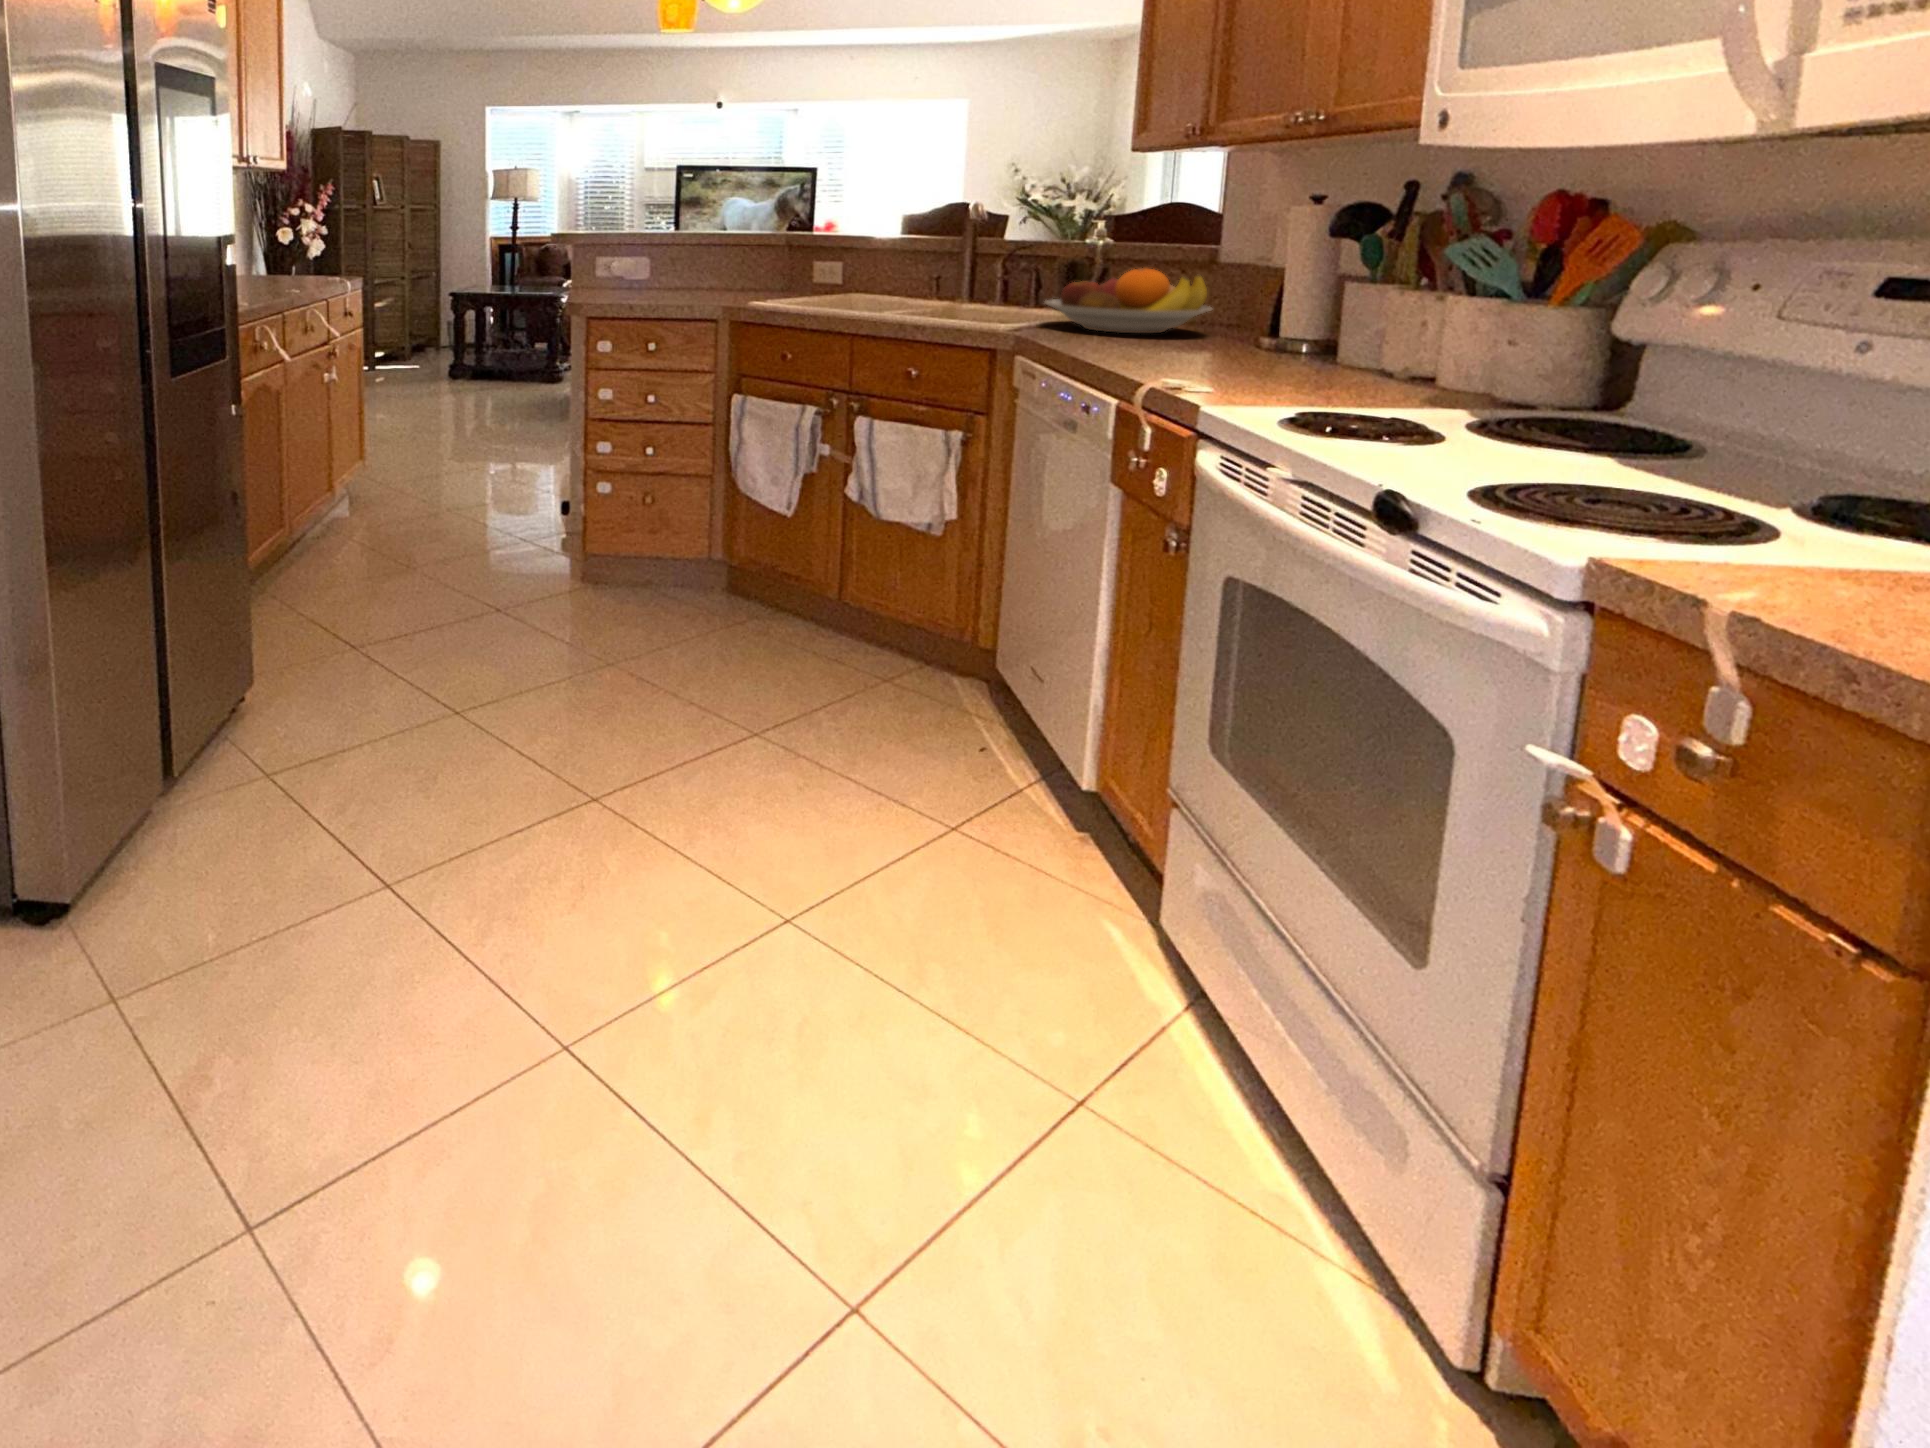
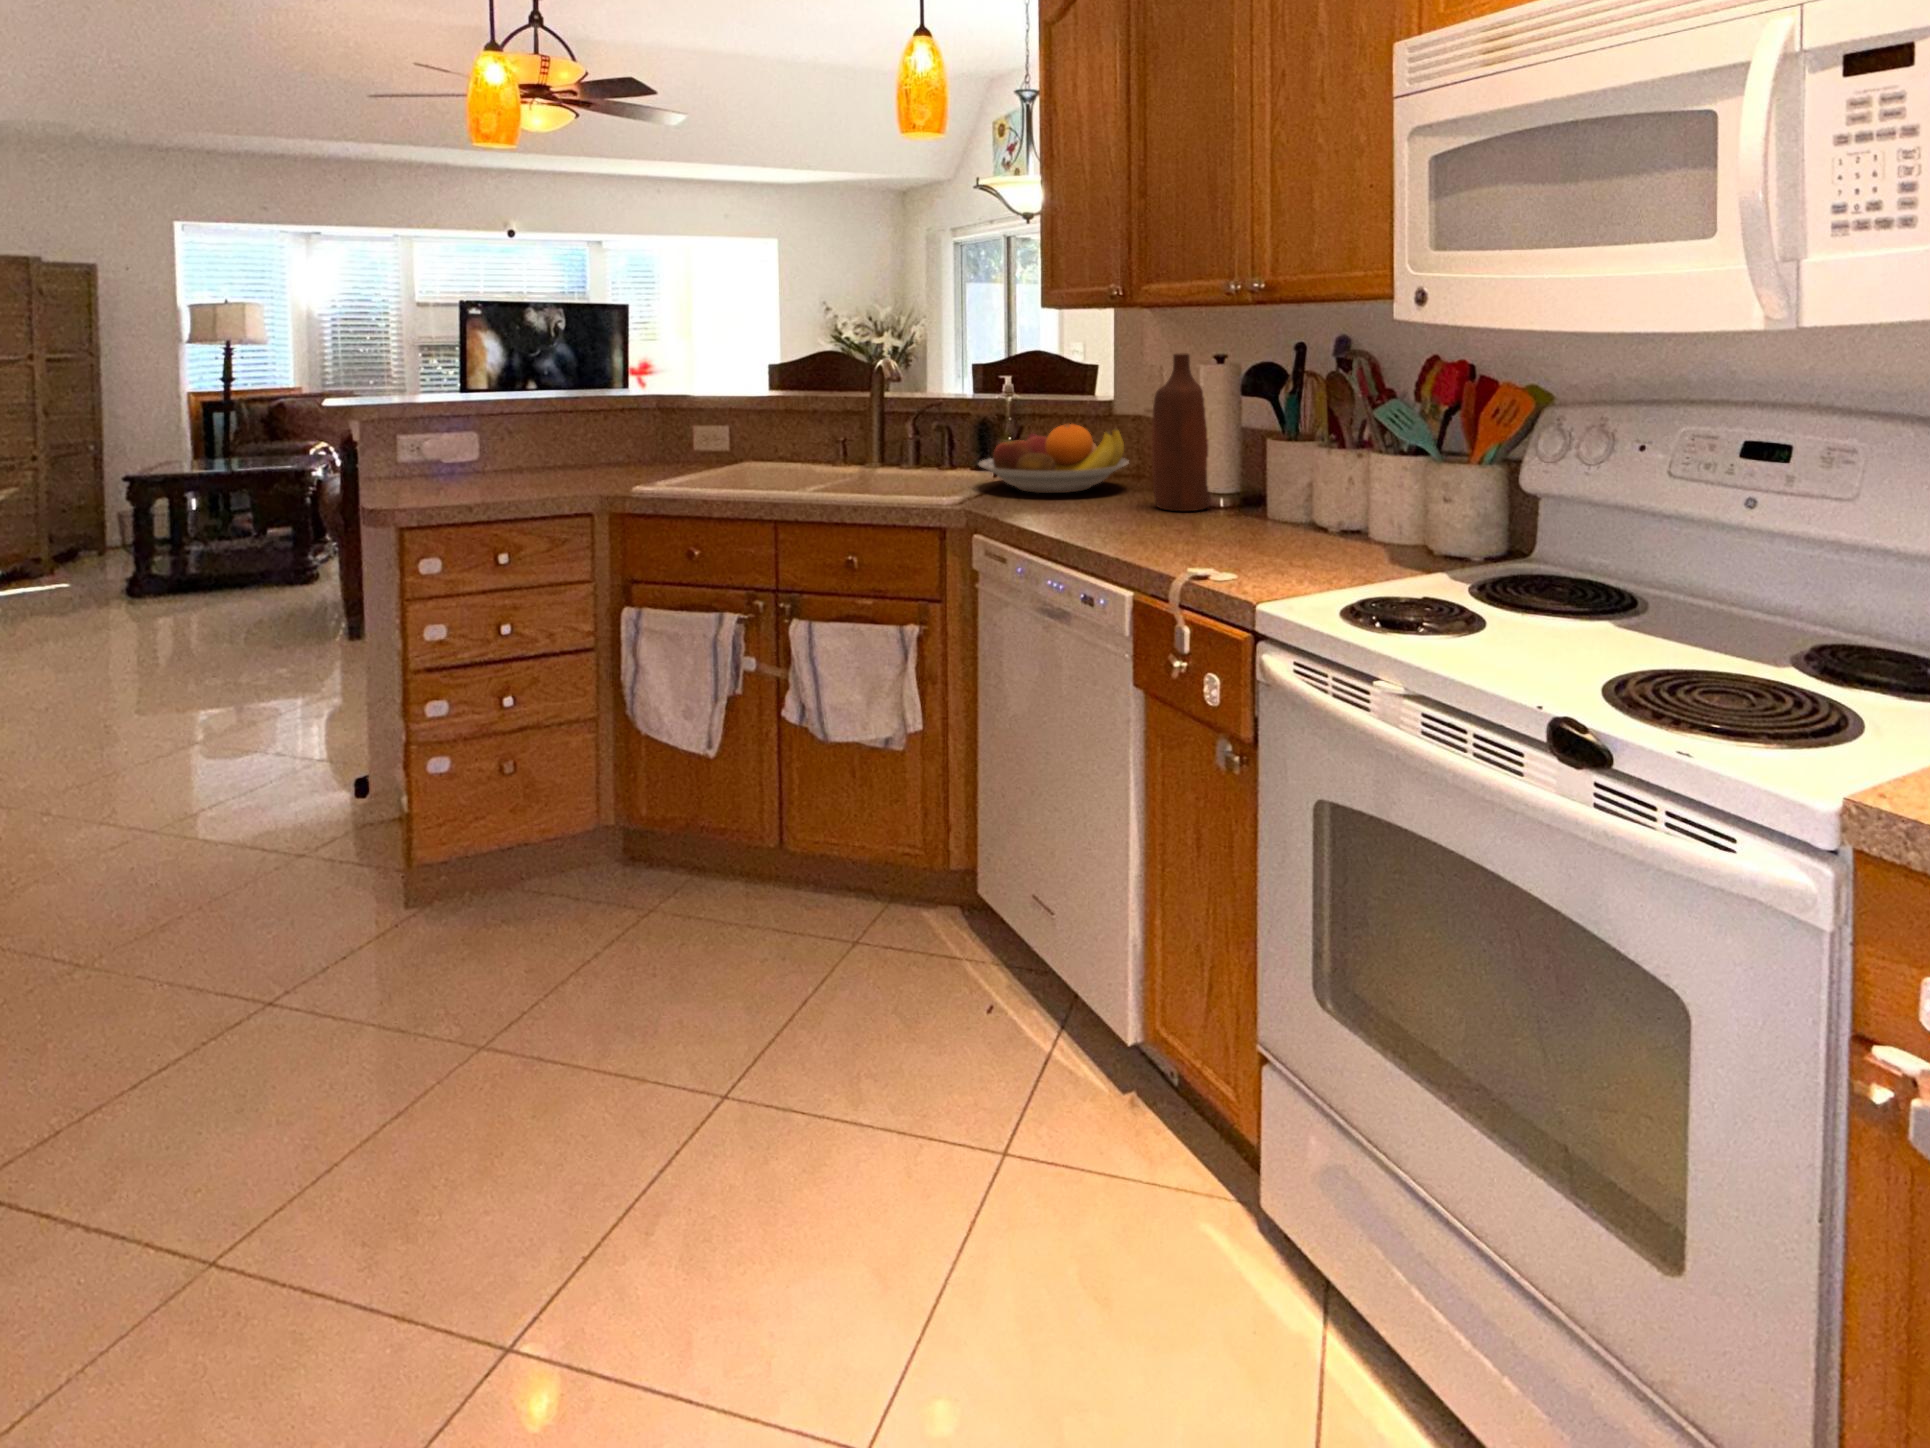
bottle: none [1215,196,1293,355] -> present [1152,353,1211,511]

